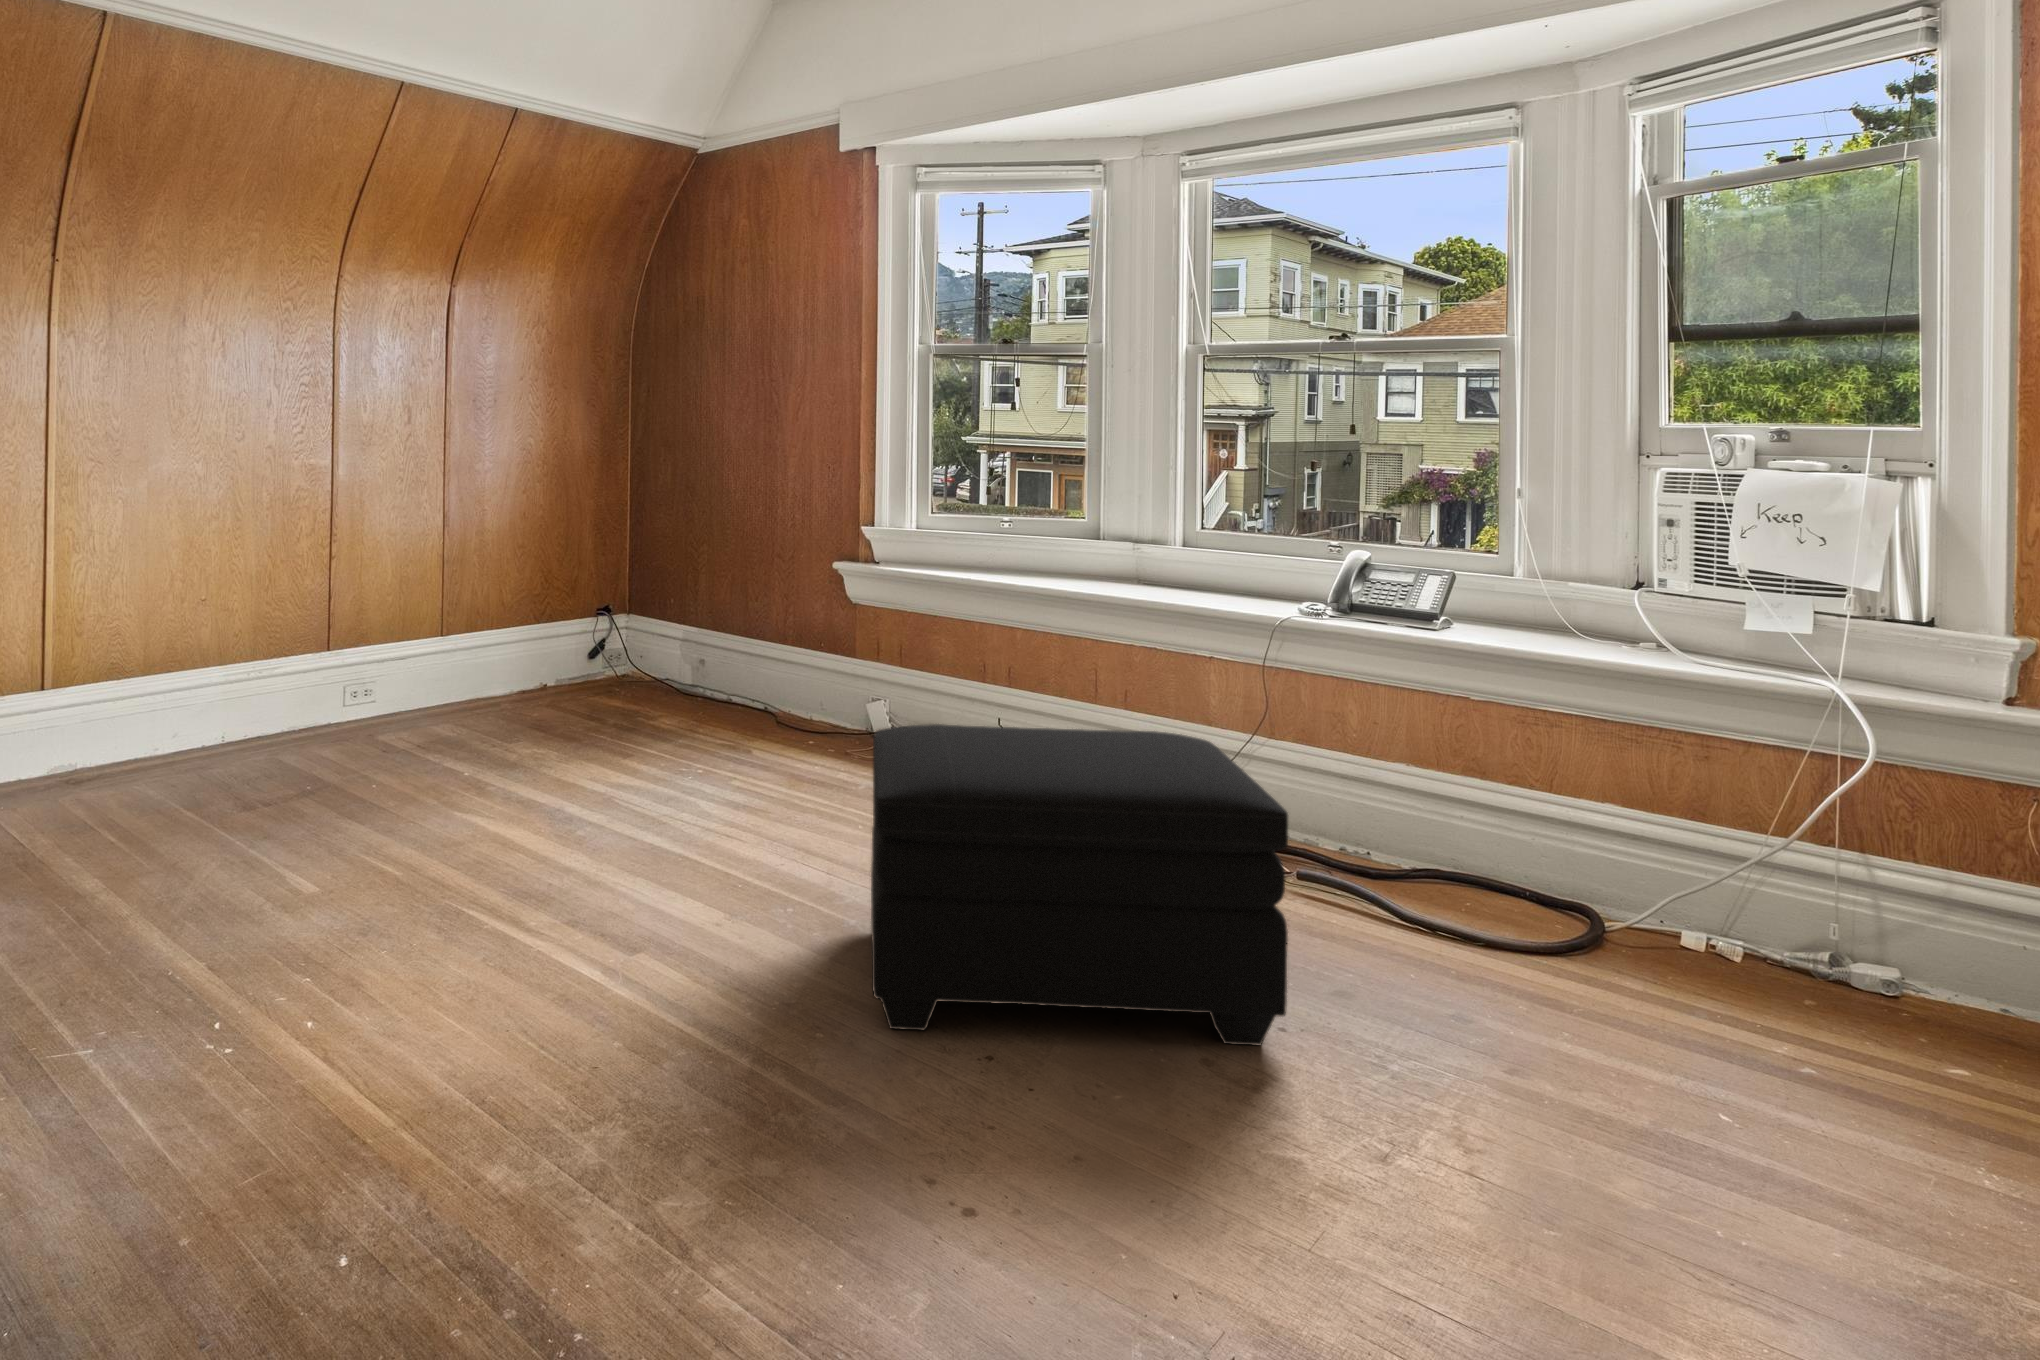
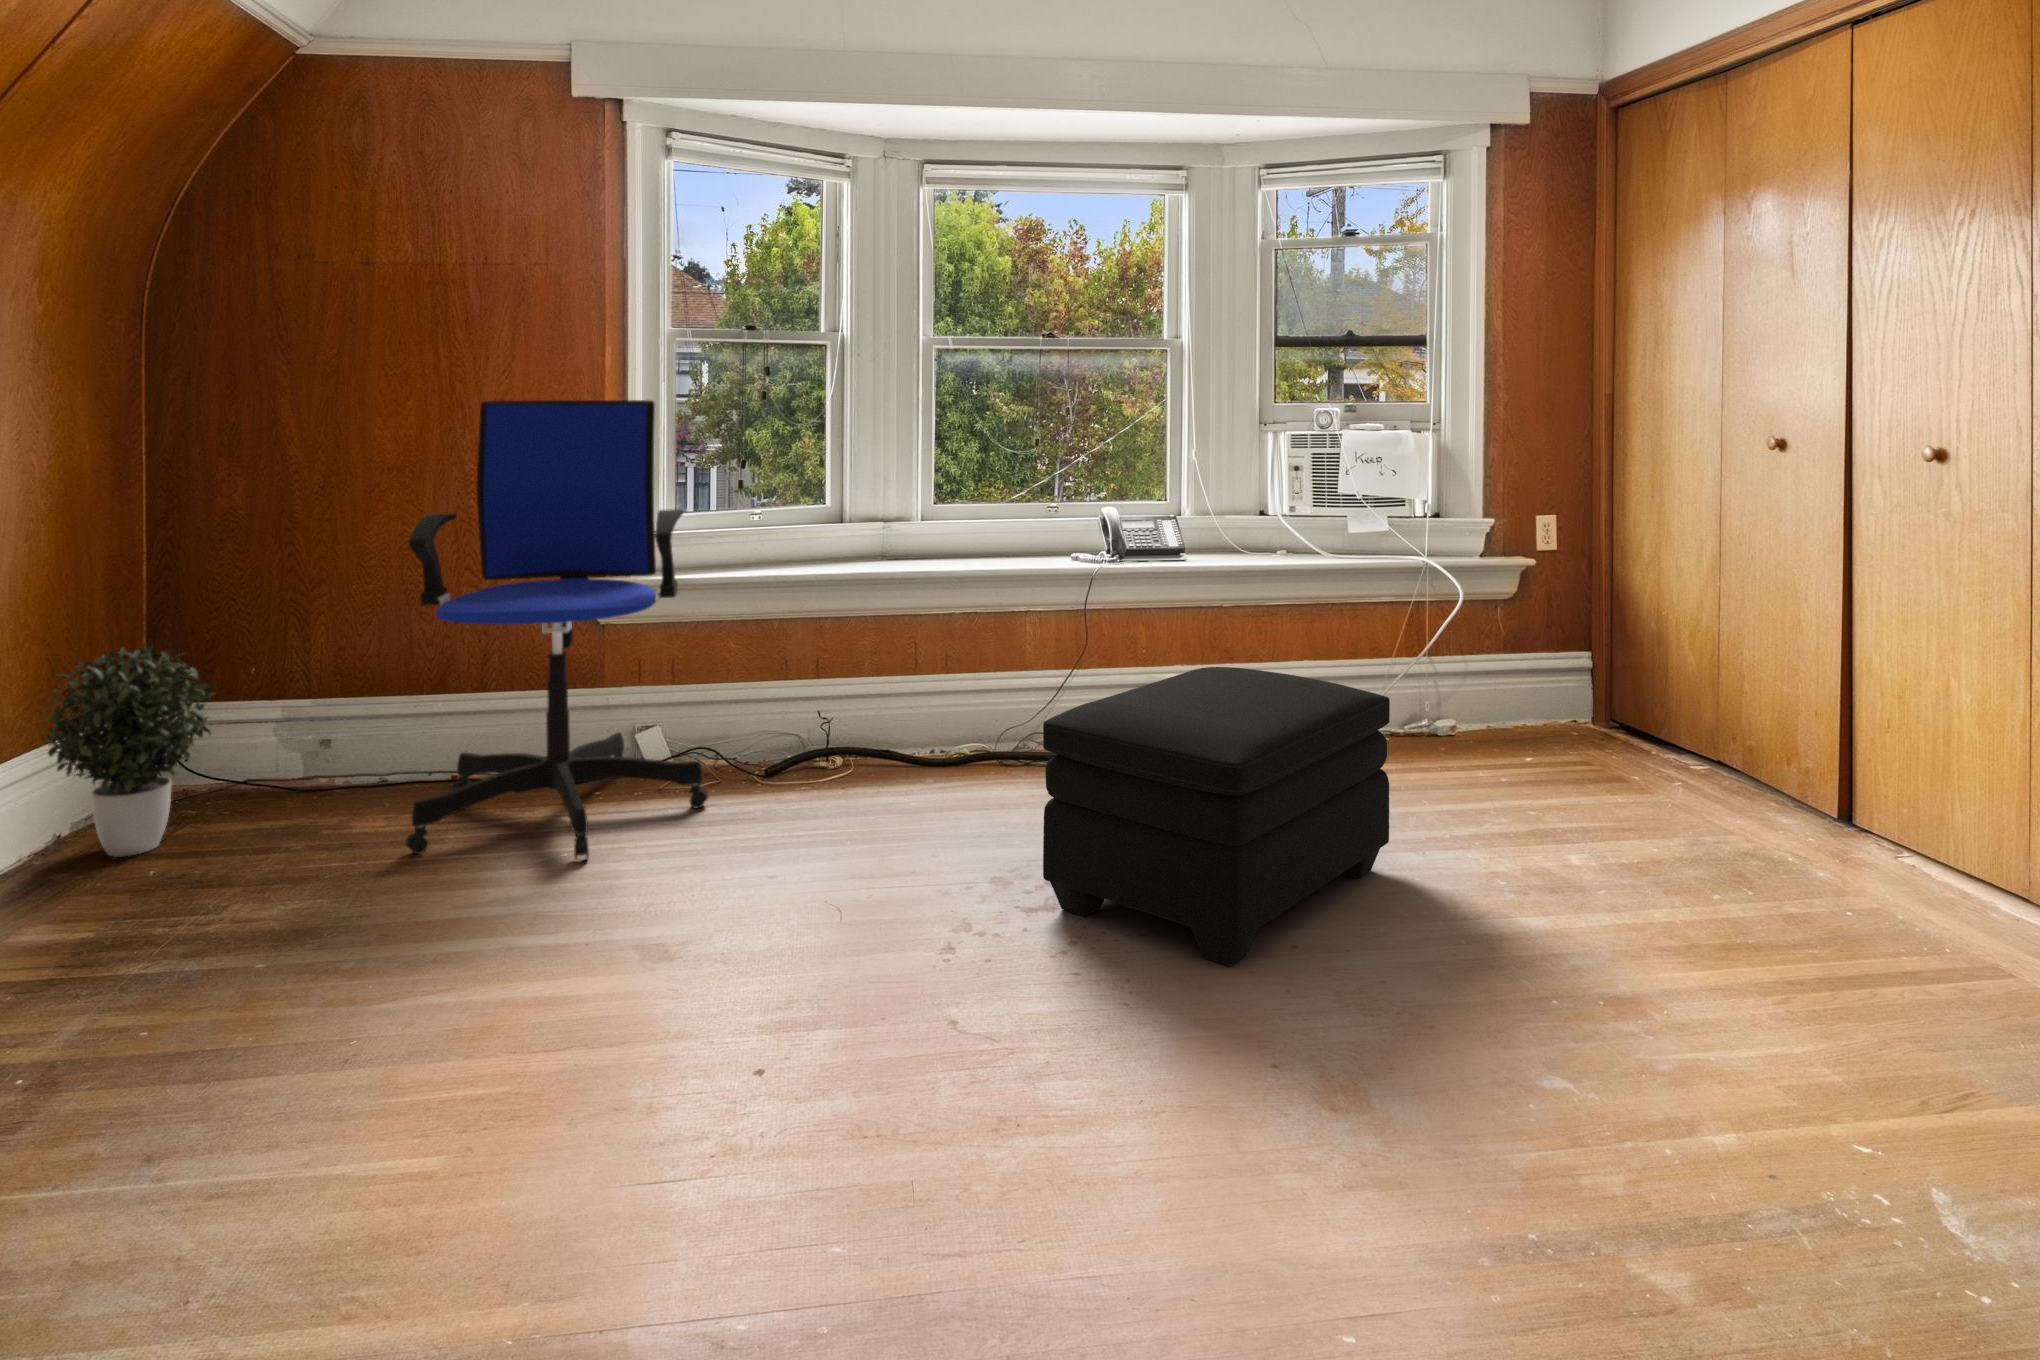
office chair: none [640,409,860,776] -> present [405,400,708,860]
potted plant: none [511,567,609,703] -> present [45,644,215,857]

